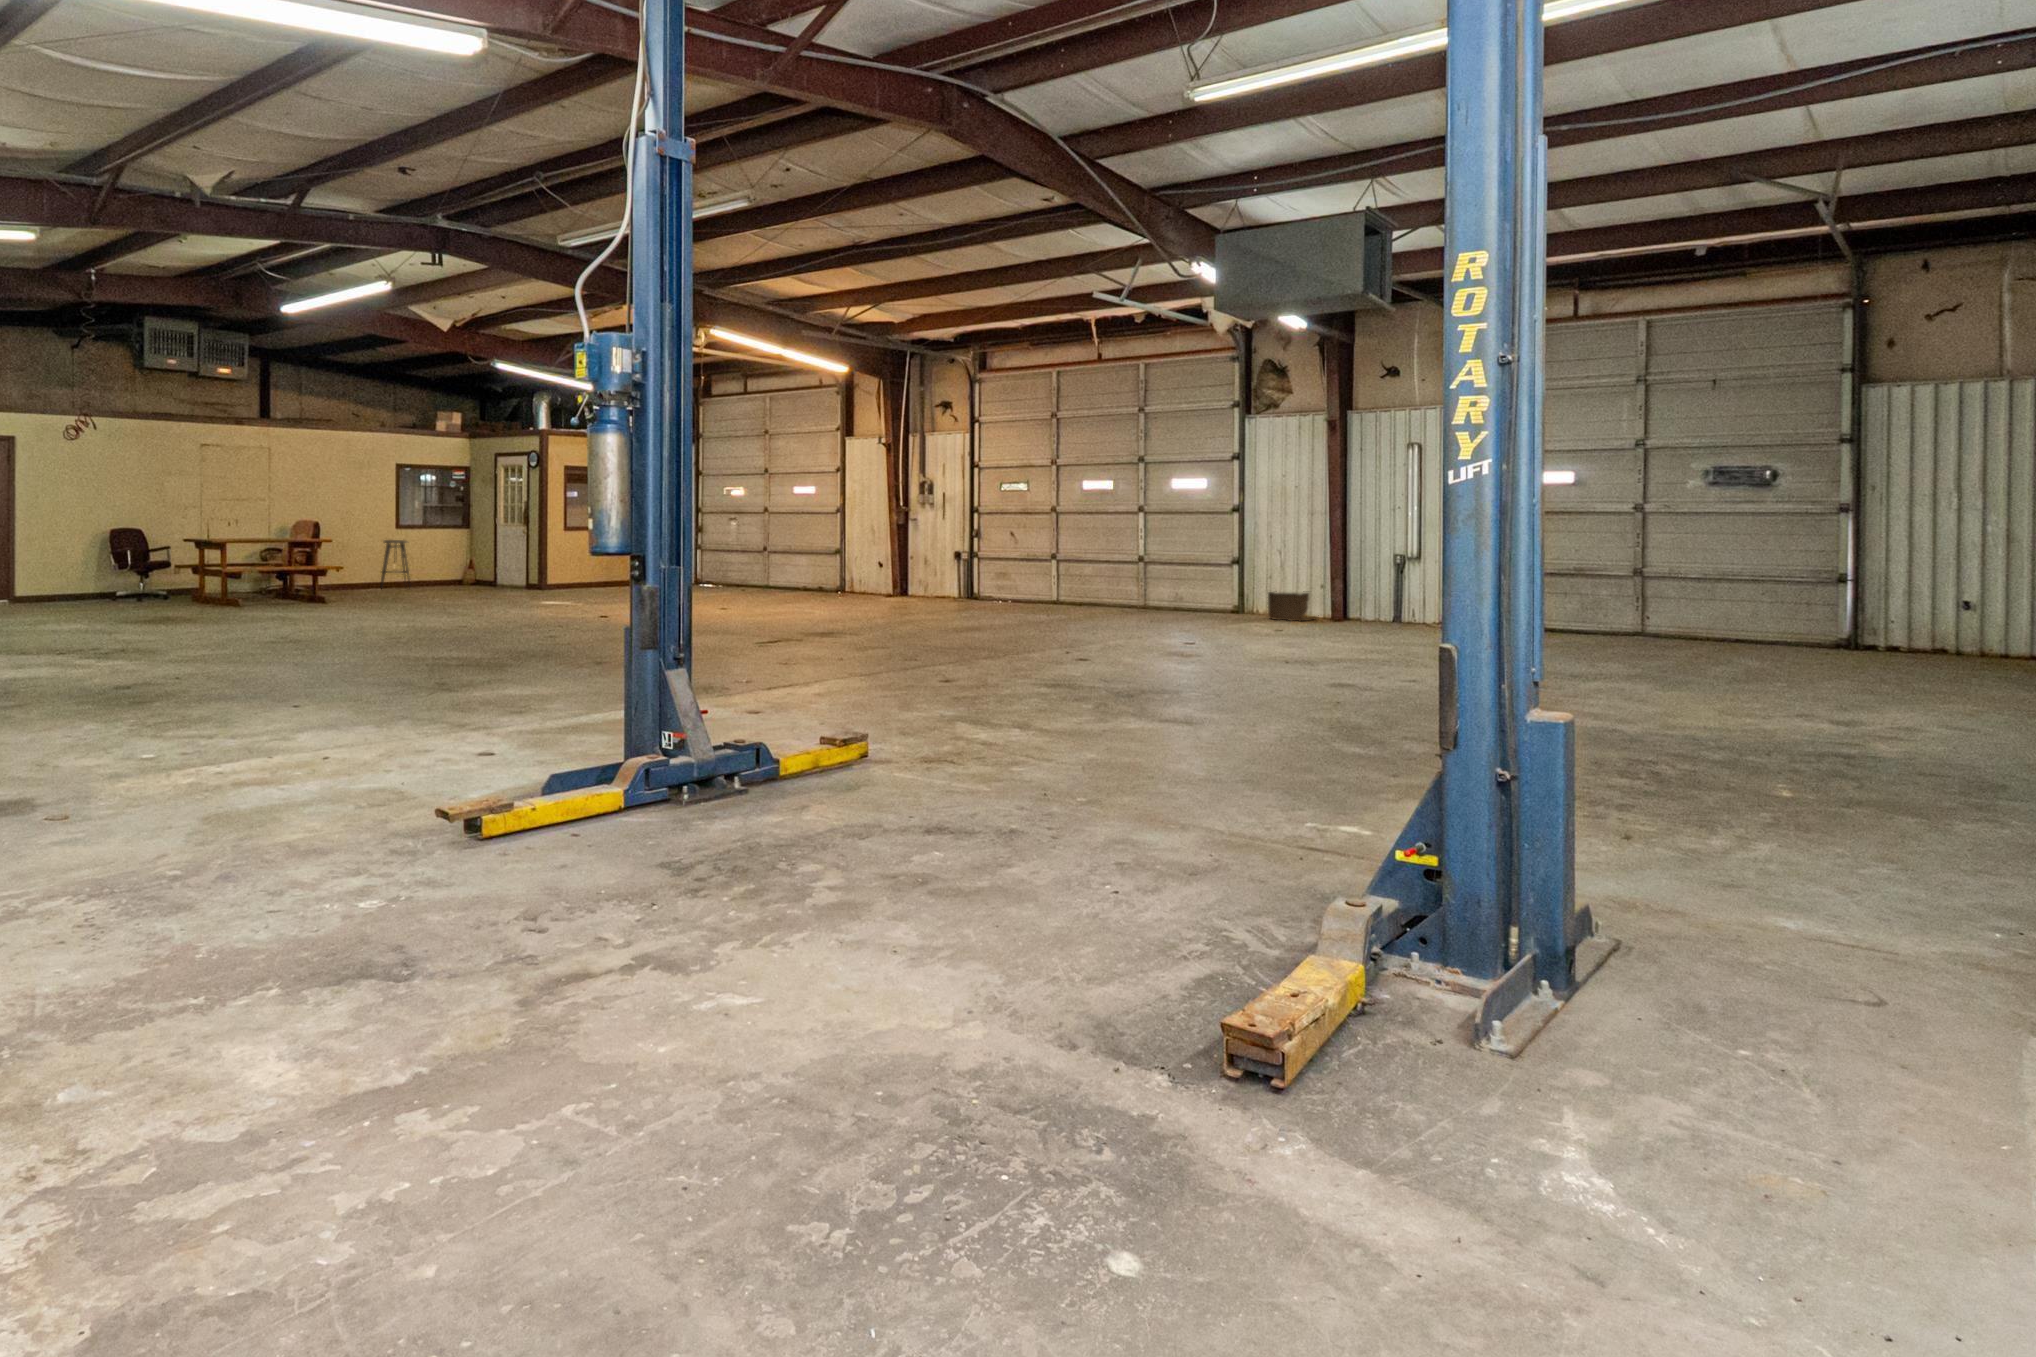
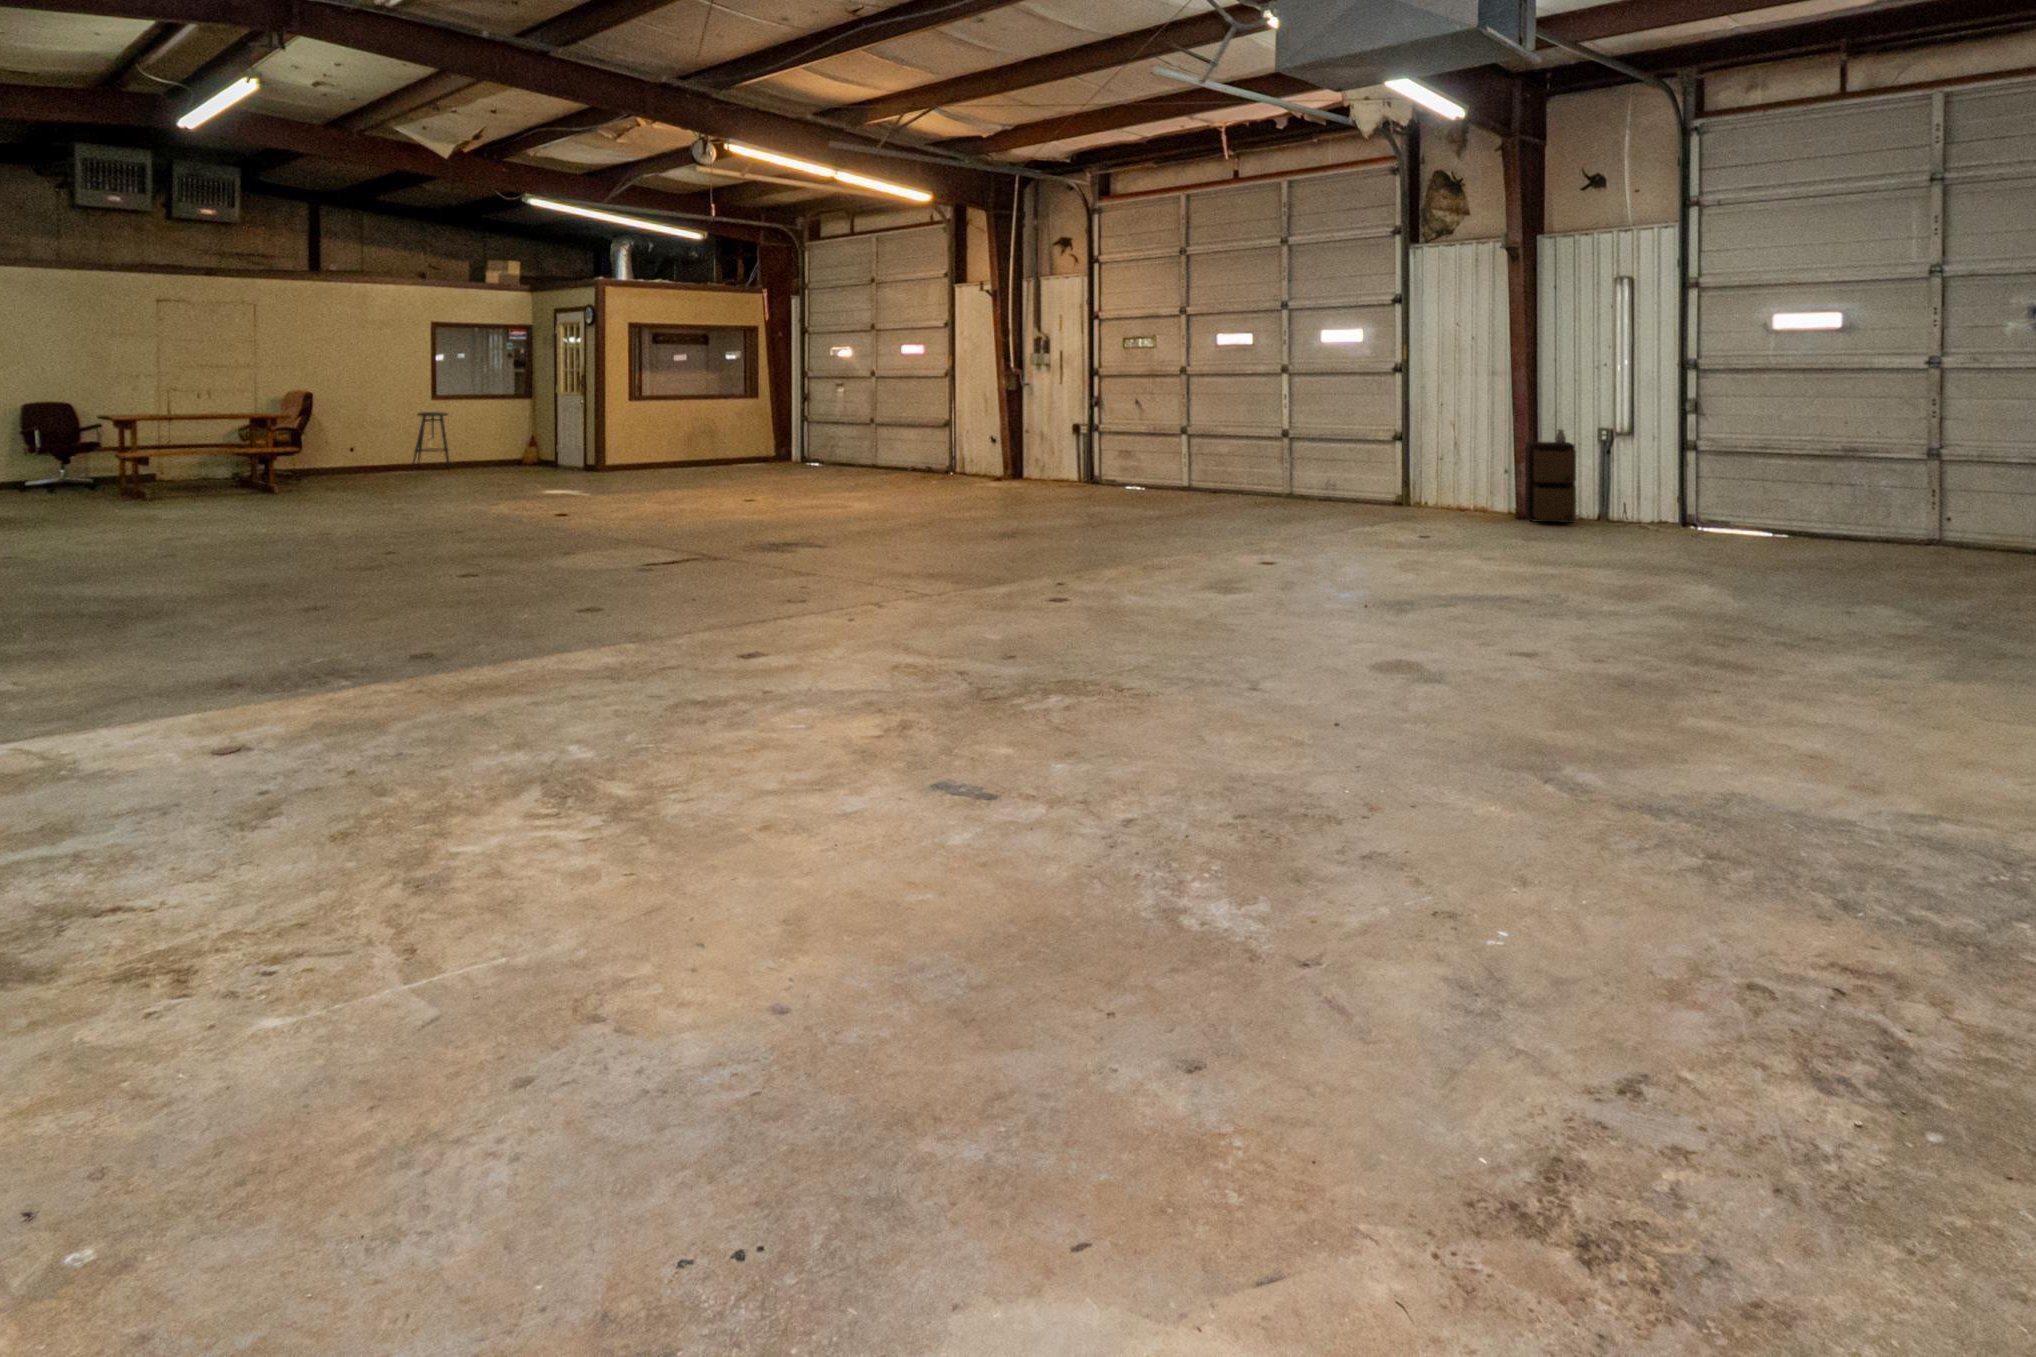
storage cabinet: none [1338,556,1380,625] -> present [1525,429,1576,523]
storage bin: present [1268,592,1319,621] -> none [1433,475,1501,517]

